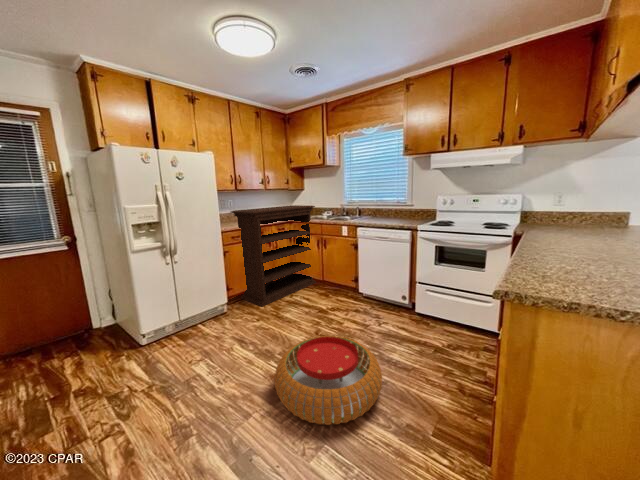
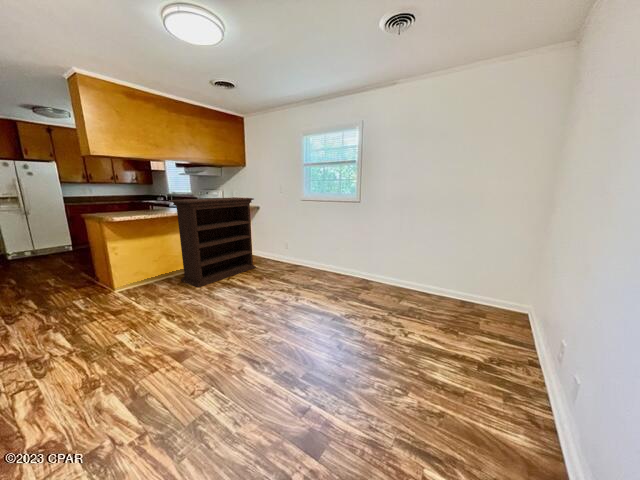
pouf: present [275,336,382,425] -> none [182,307,276,374]

